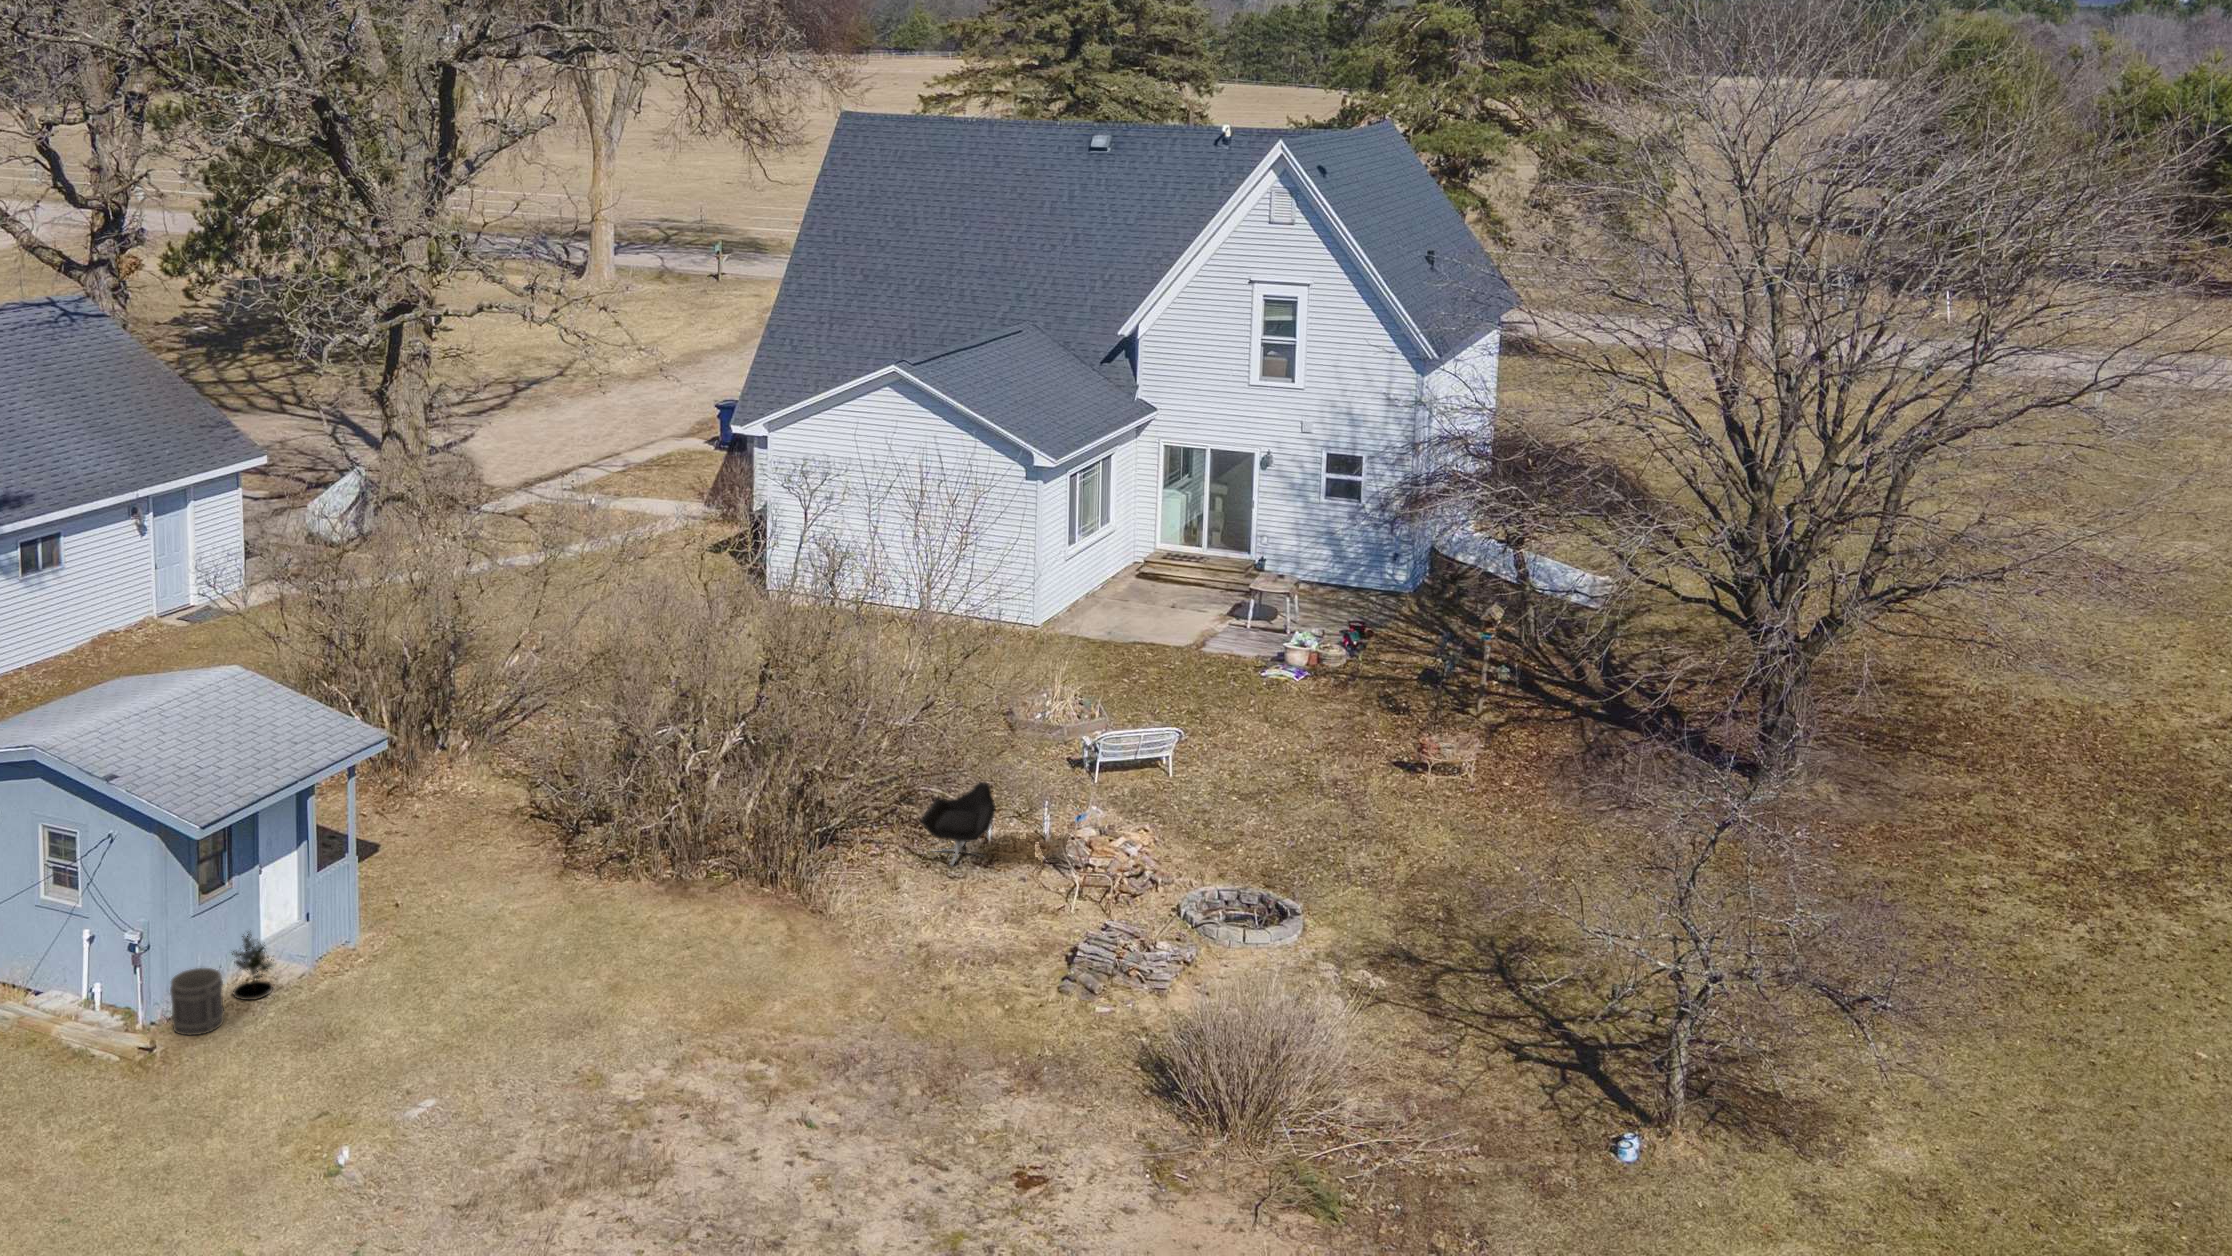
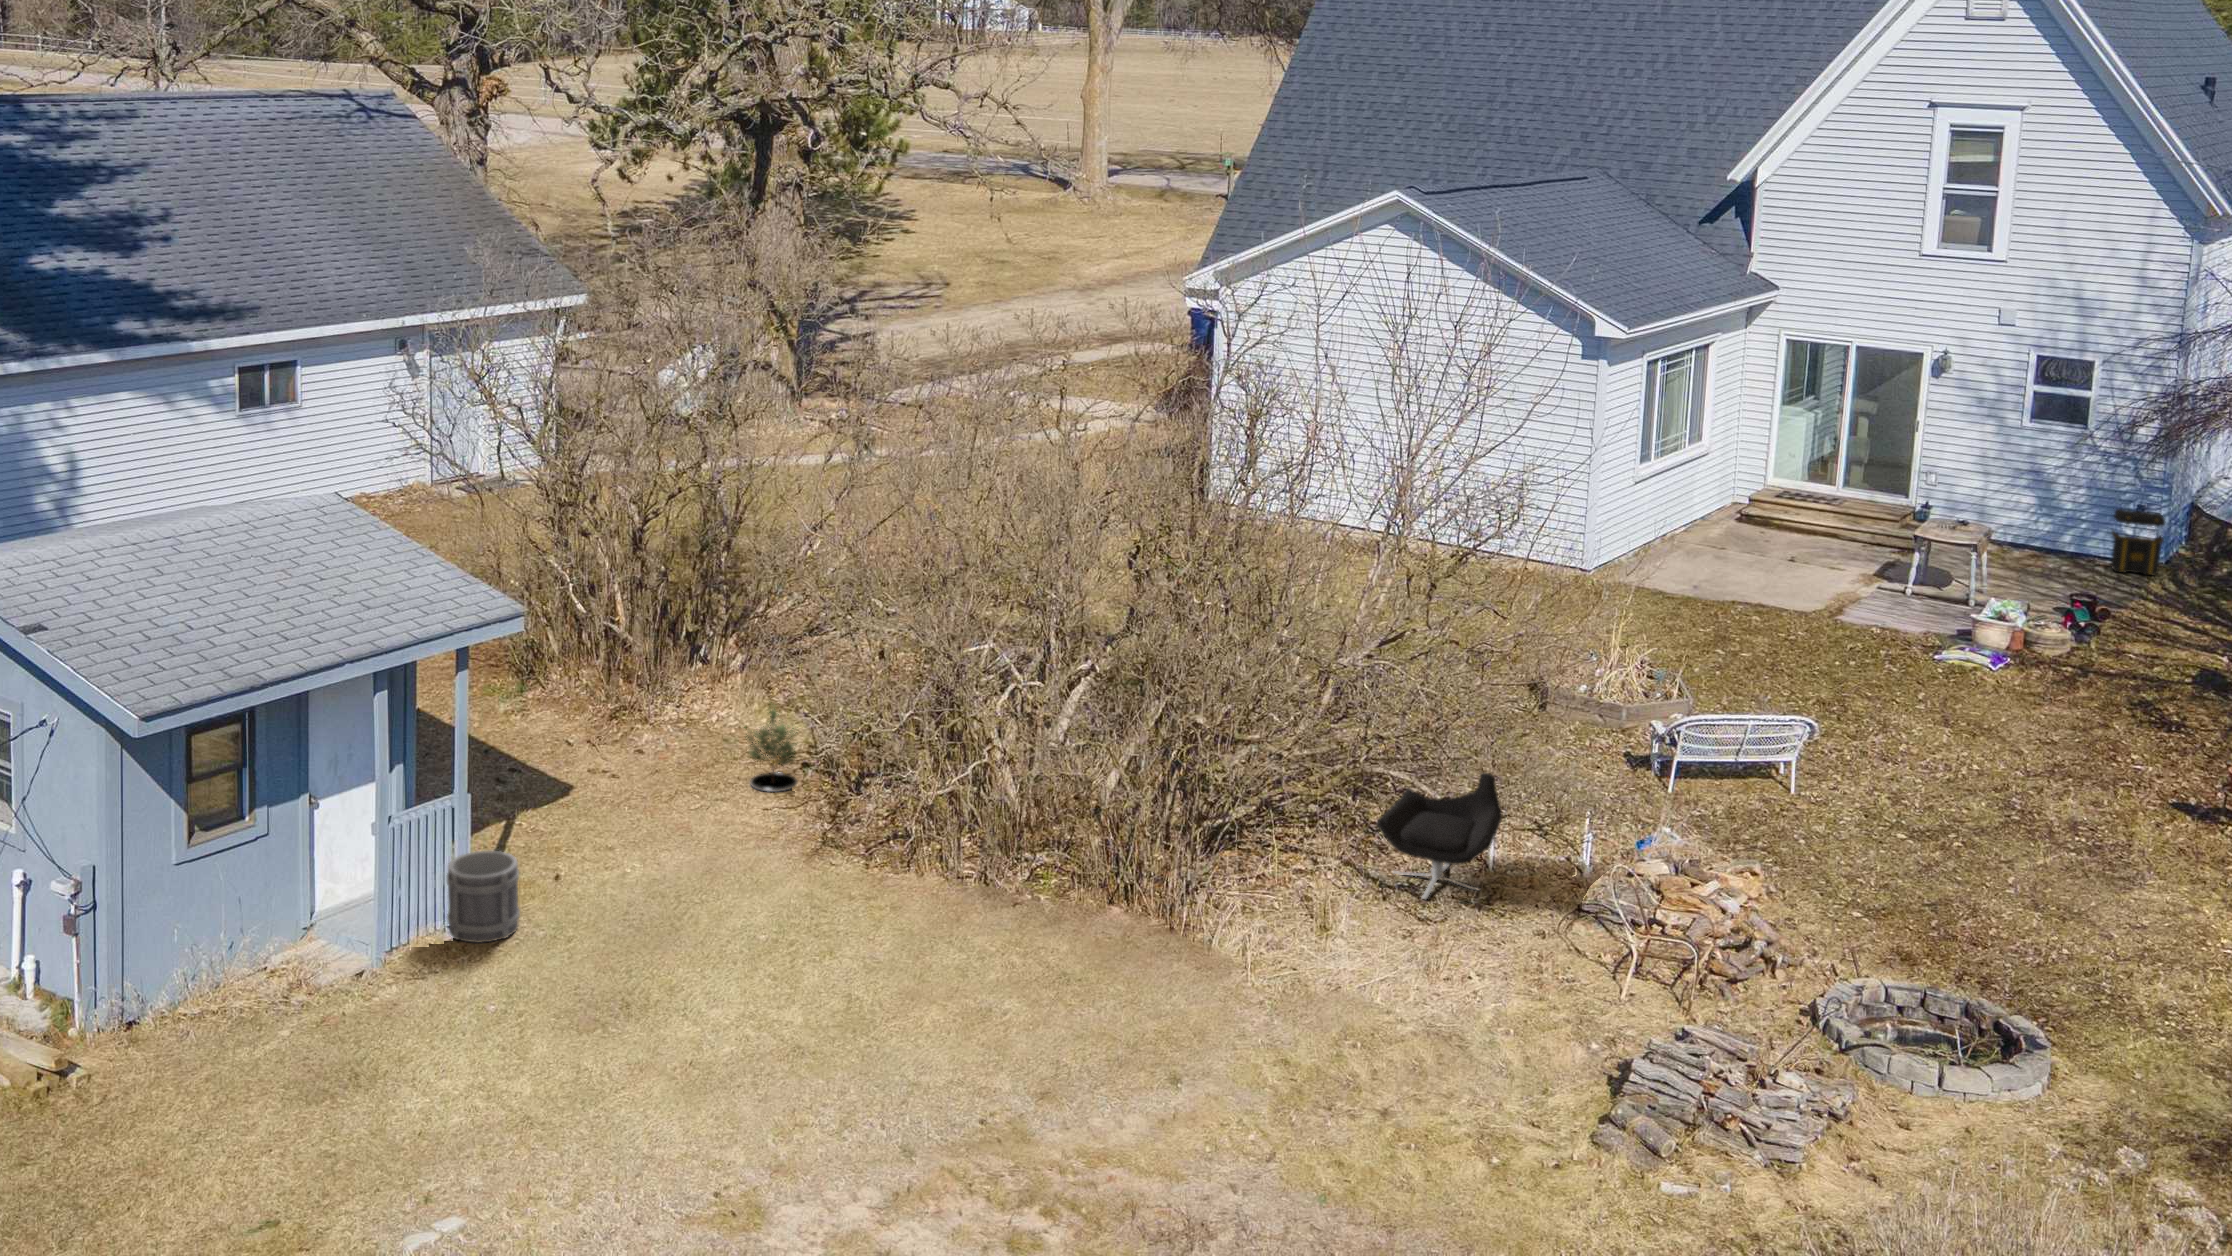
toolbox: none [1377,554,1410,600] -> present [2112,509,2166,575]
potted tree: present [232,932,273,1000] -> present [744,704,798,792]
bucket: present [170,968,224,1035] -> present [447,851,520,943]

